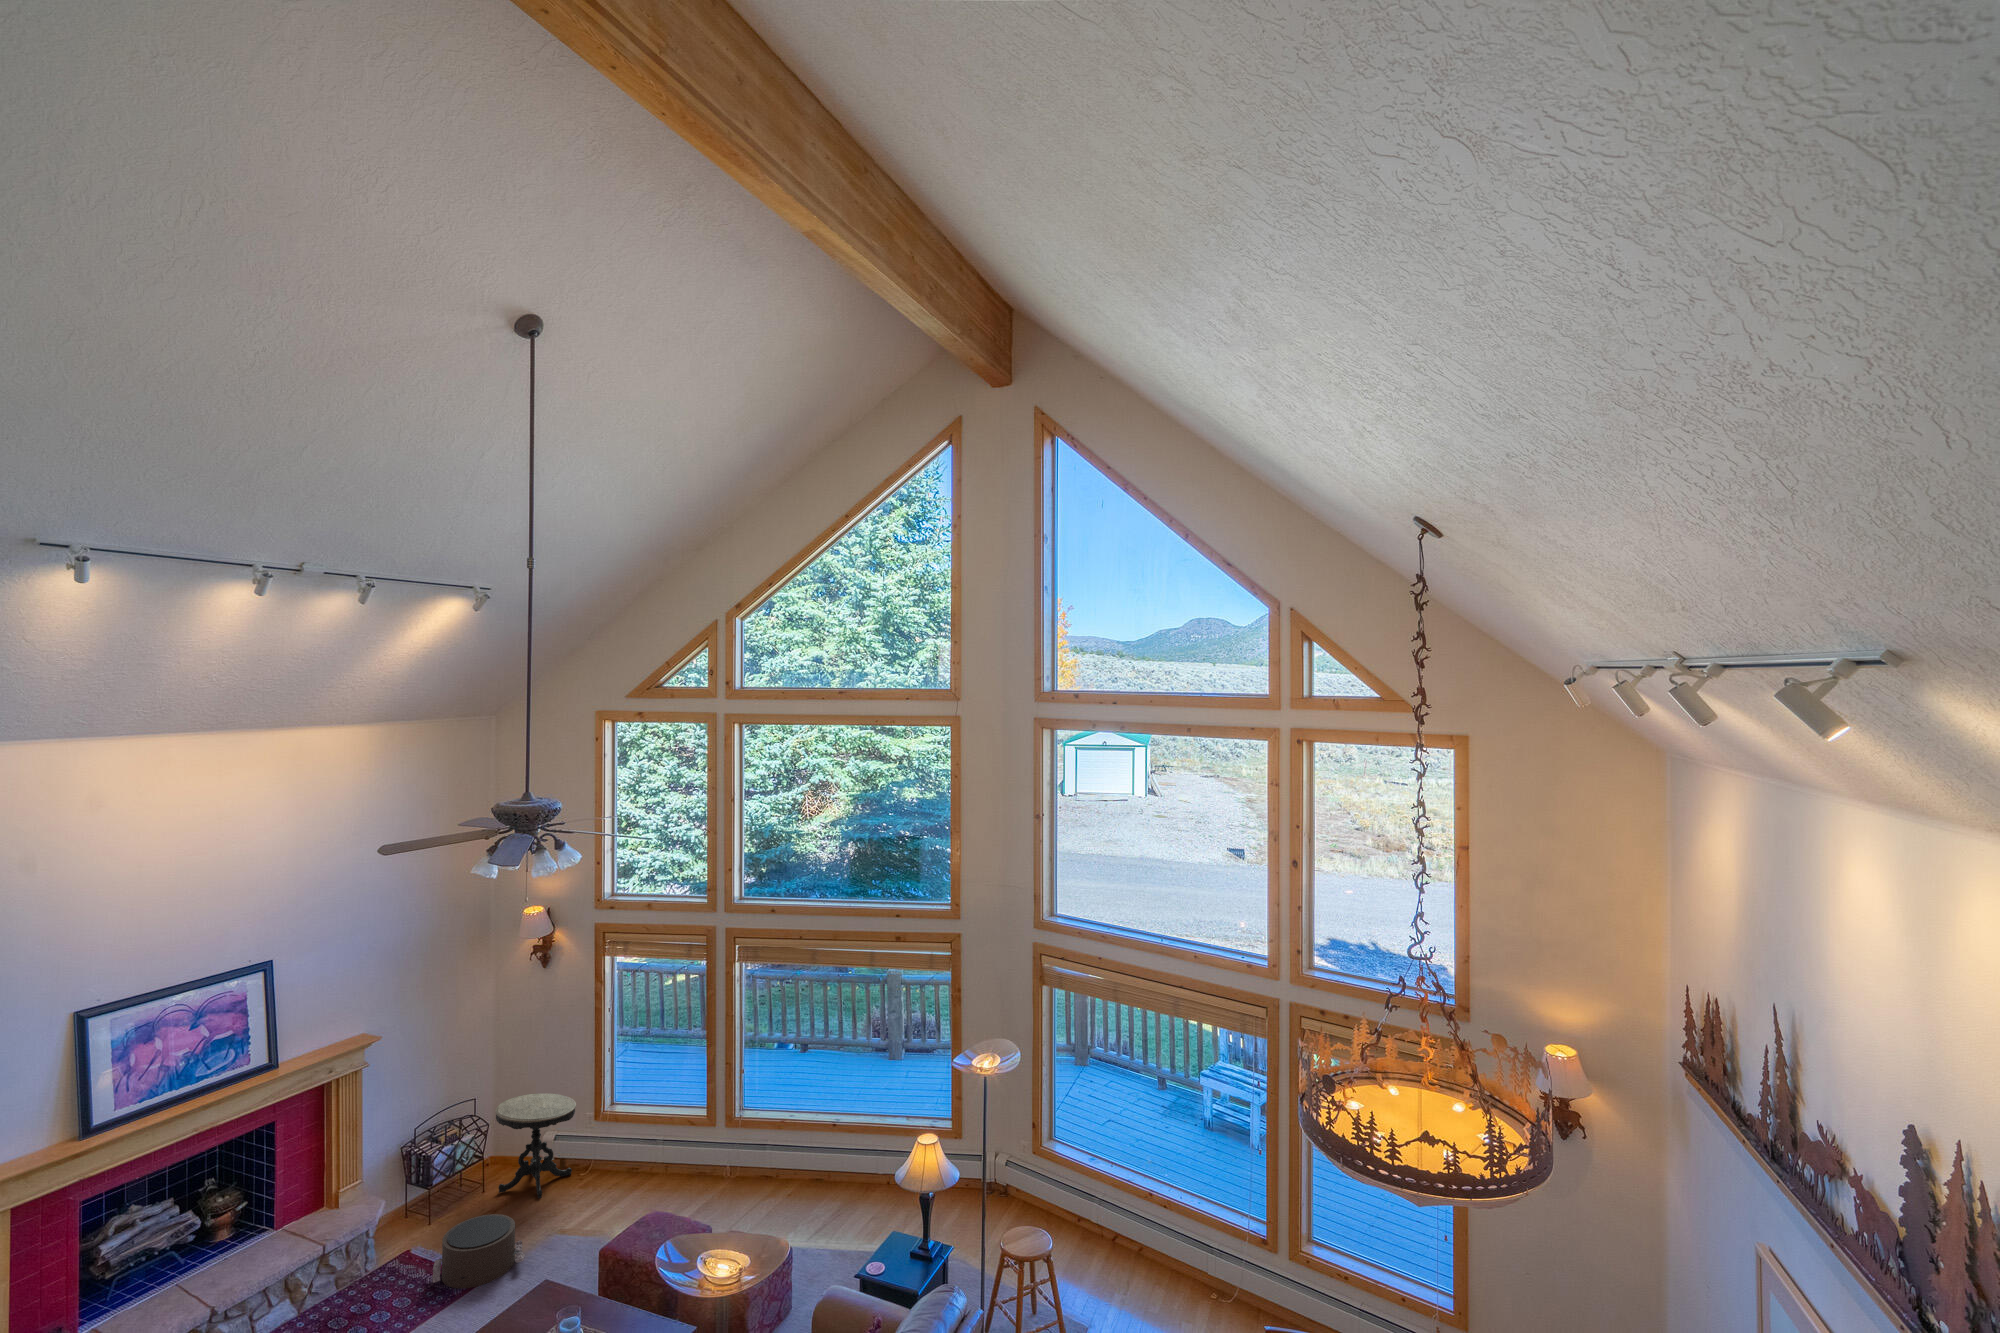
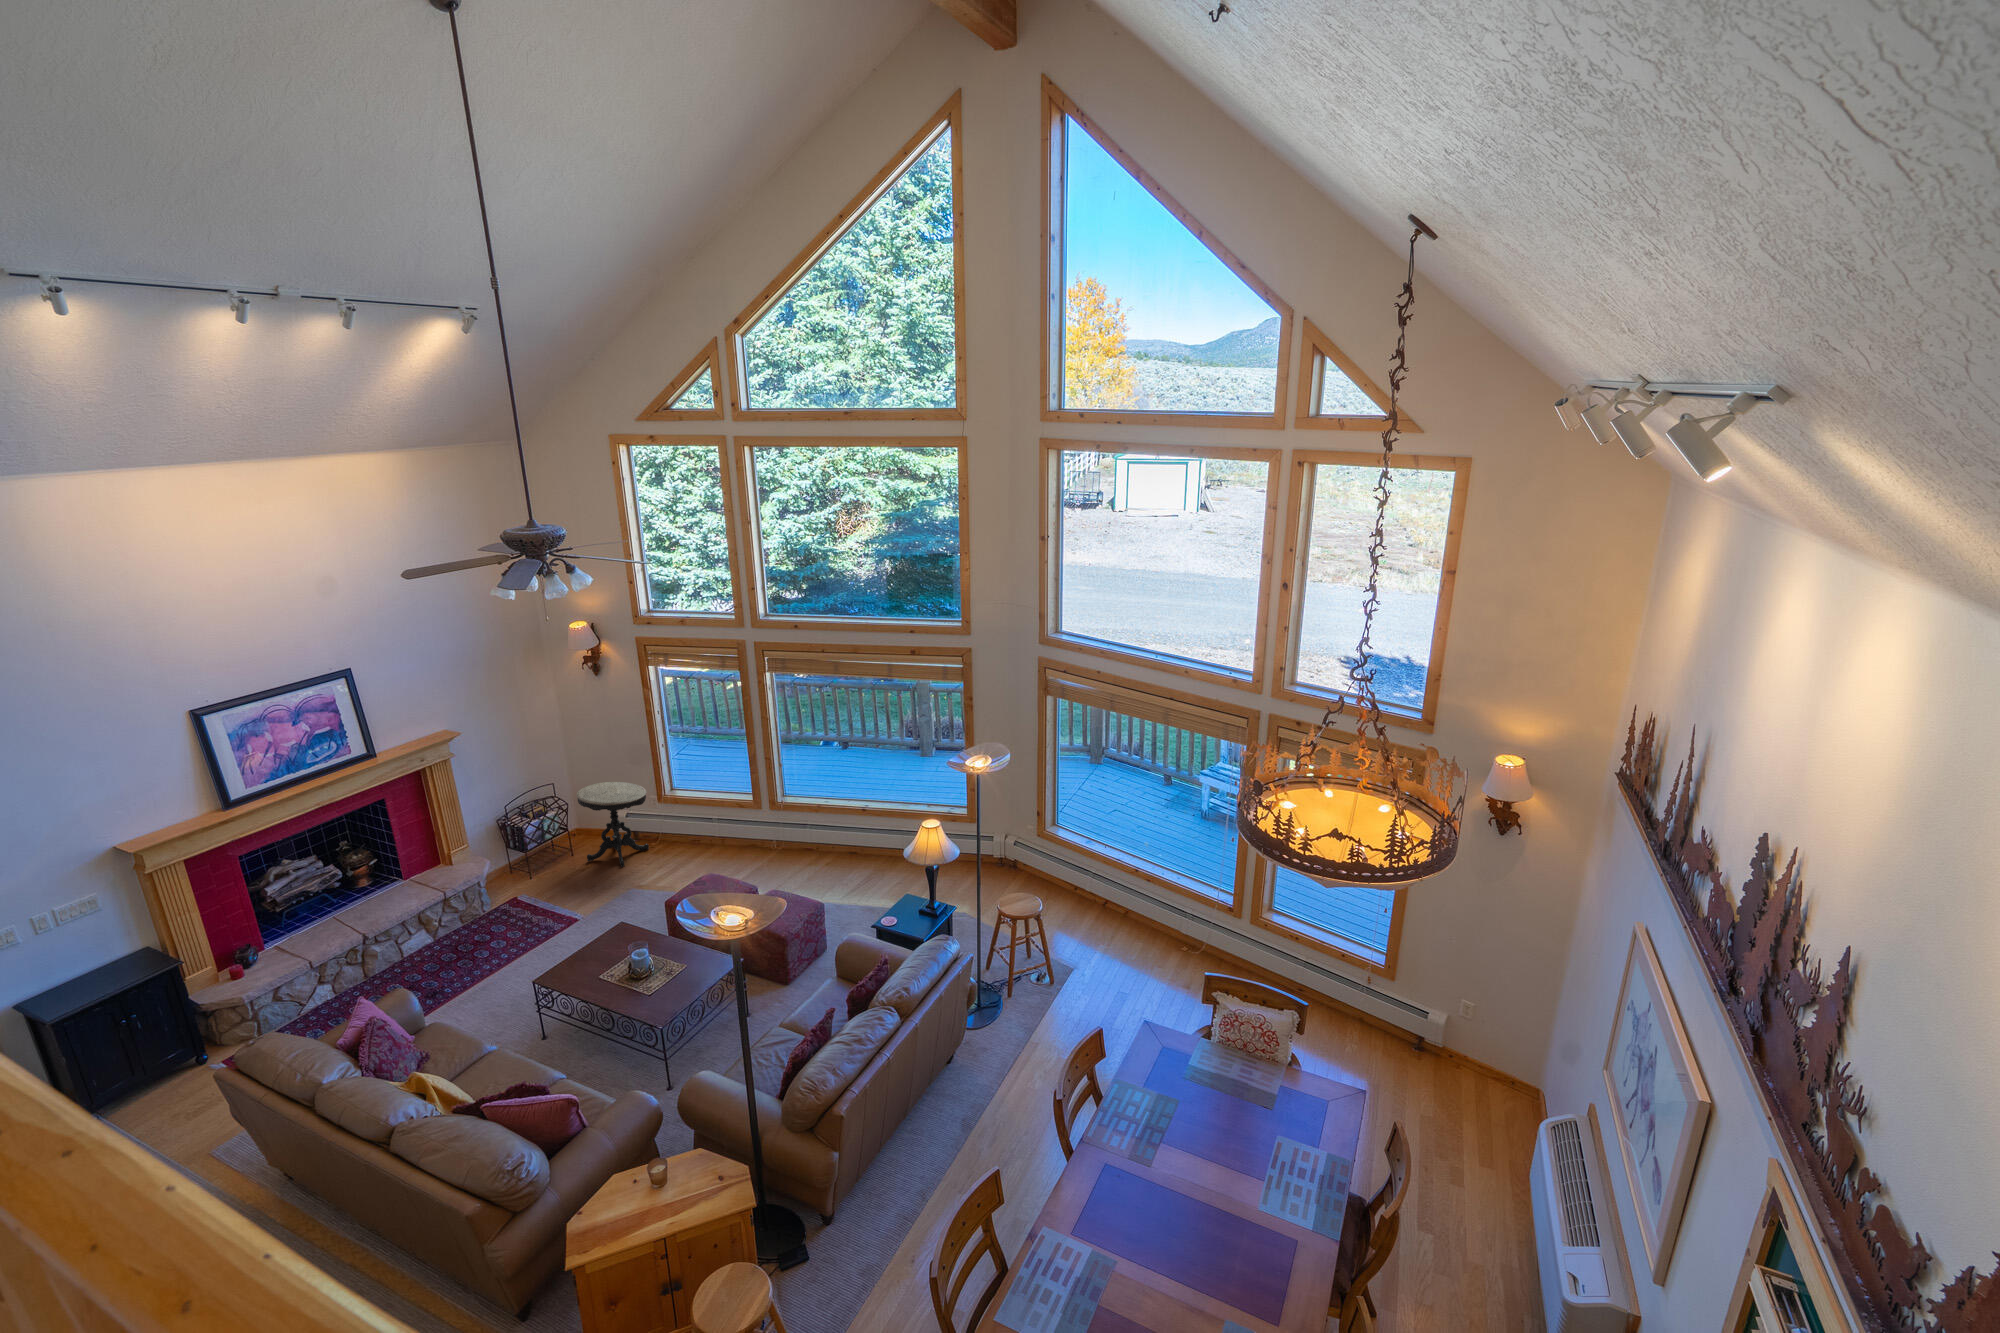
pouf: present [432,1214,525,1289] -> none [536,877,611,932]

